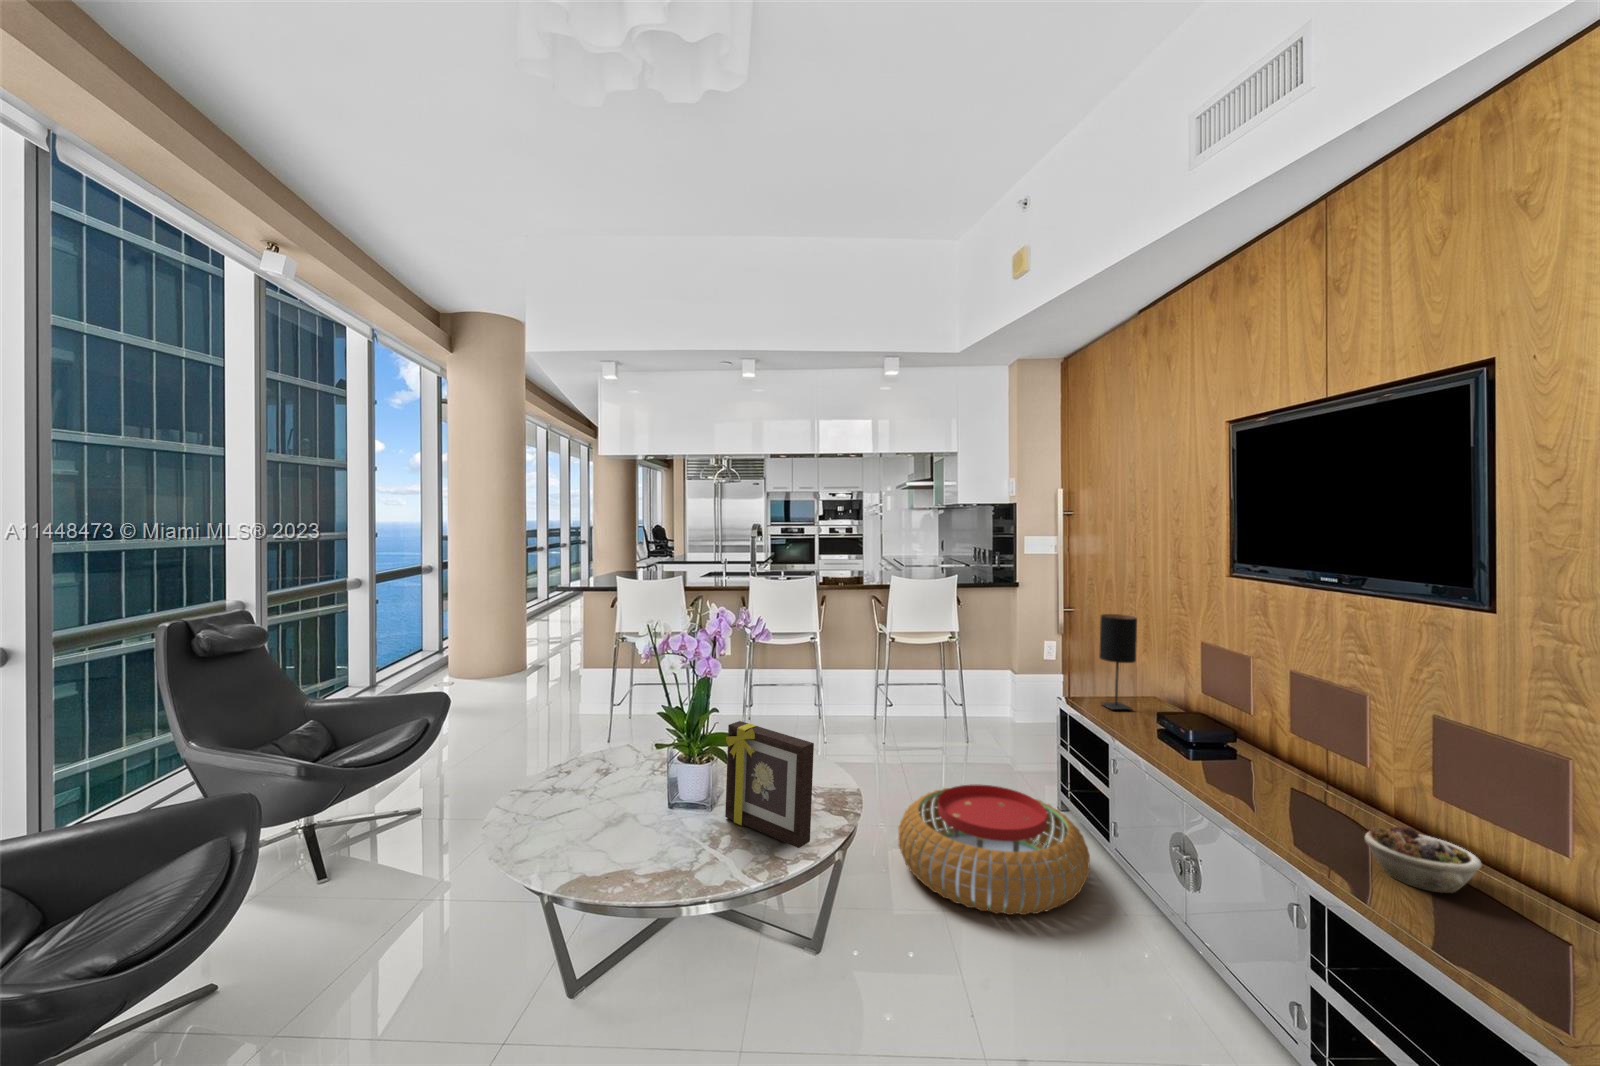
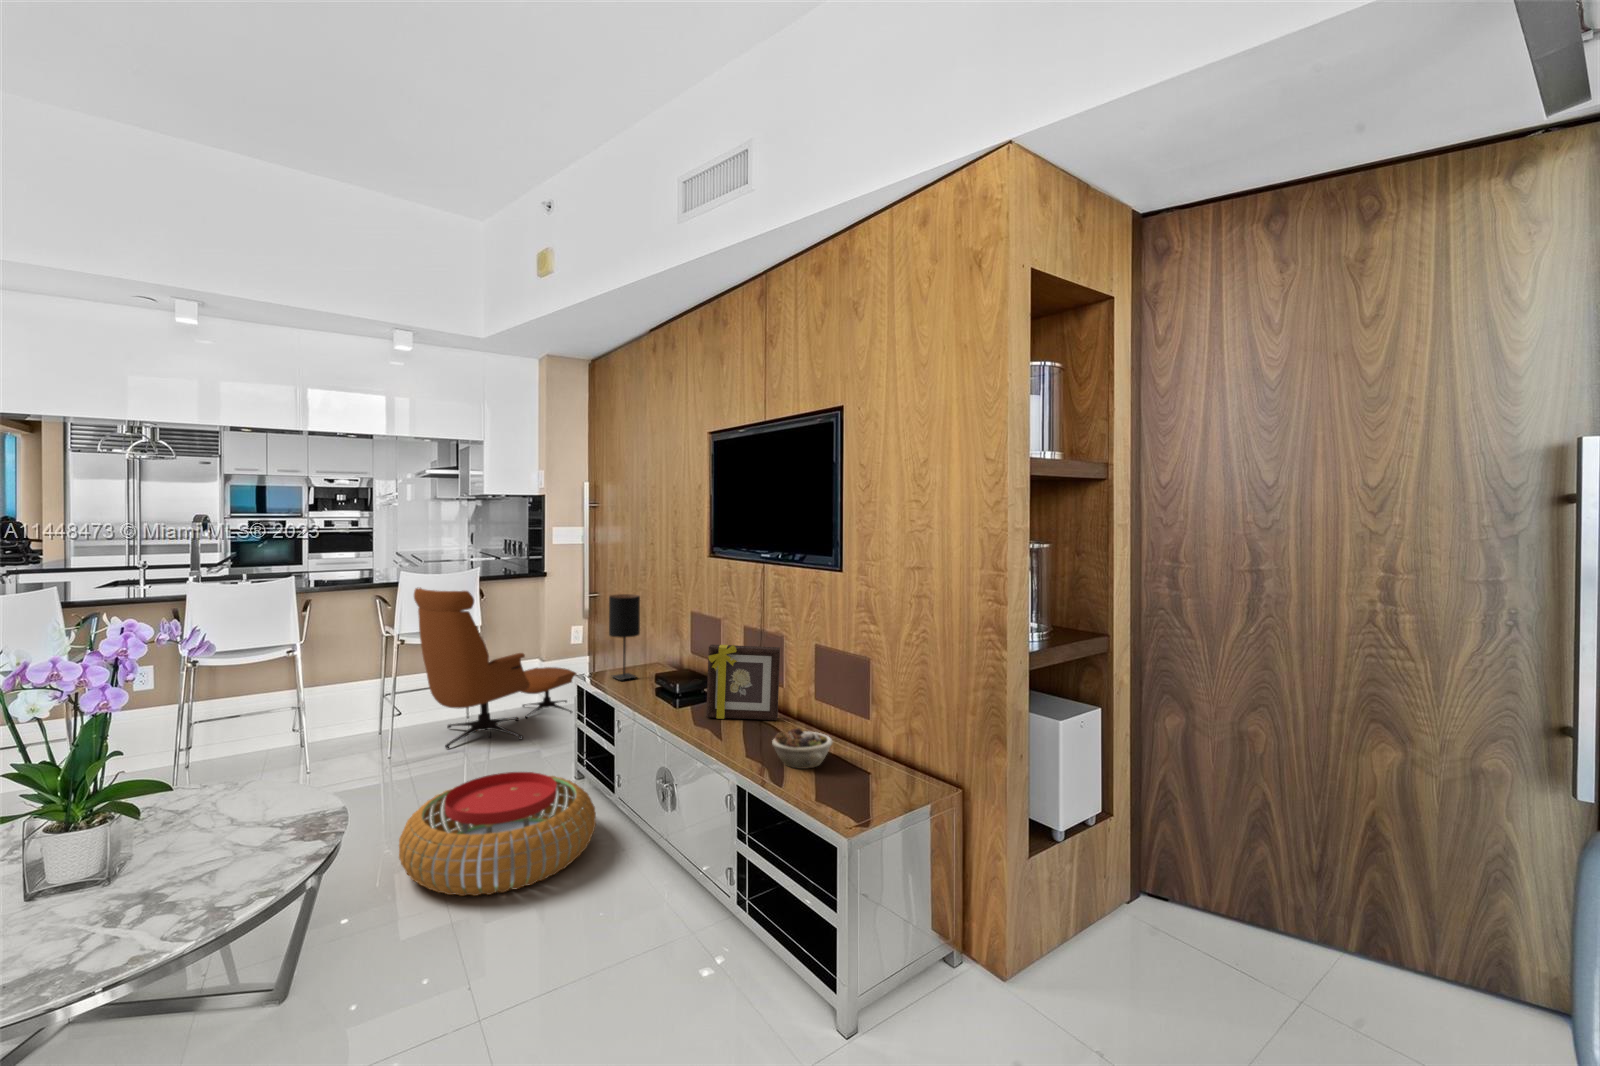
lounge chair: none [903,591,1049,750] -> present [414,588,577,748]
picture frame: present [725,721,814,848] -> present [706,645,780,720]

